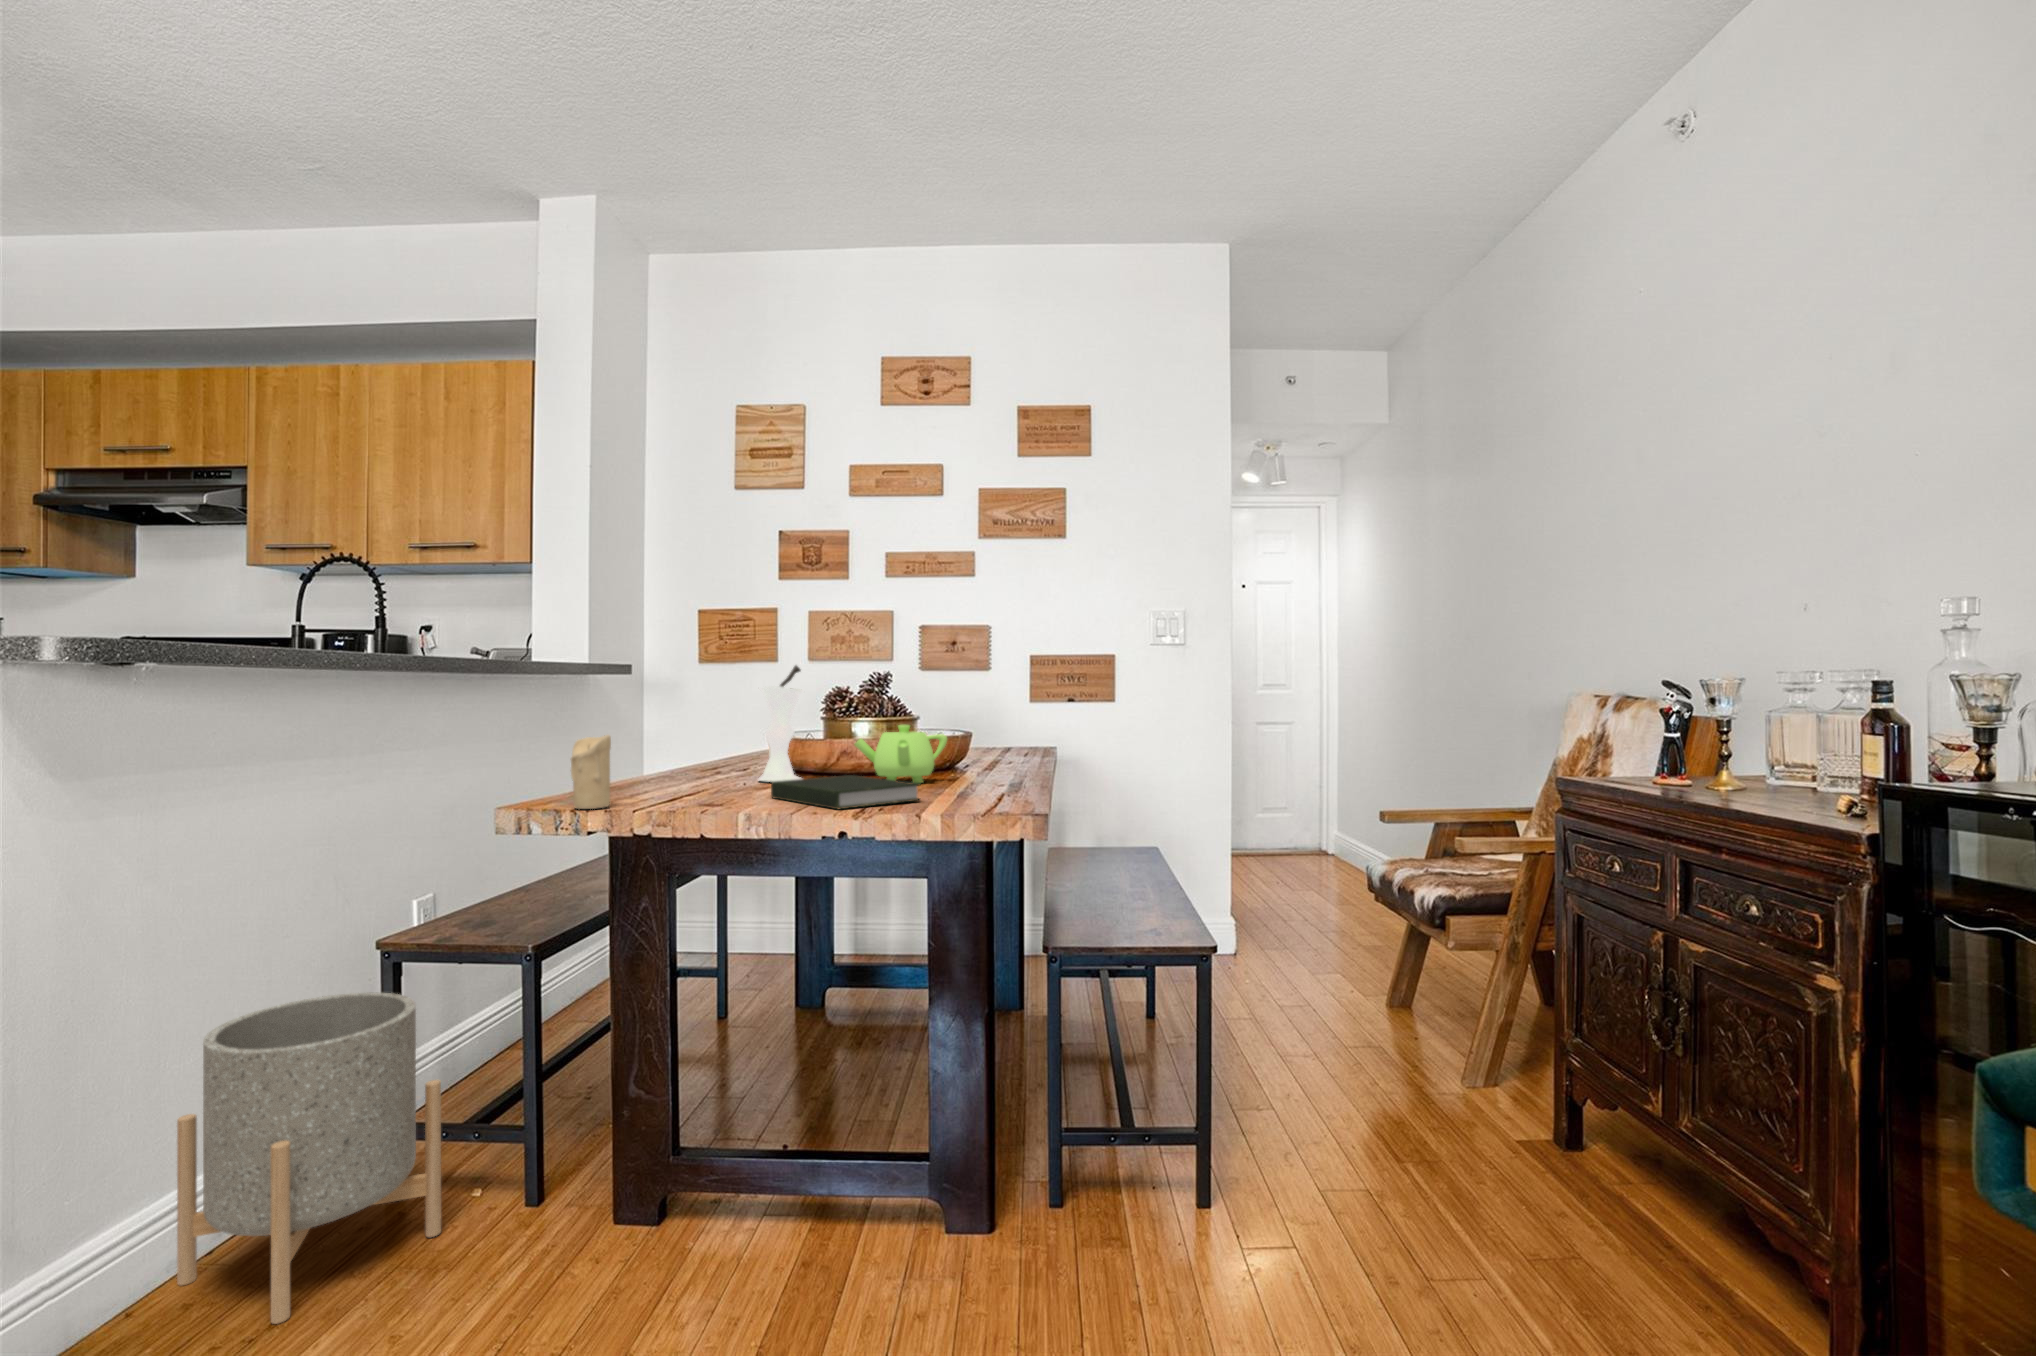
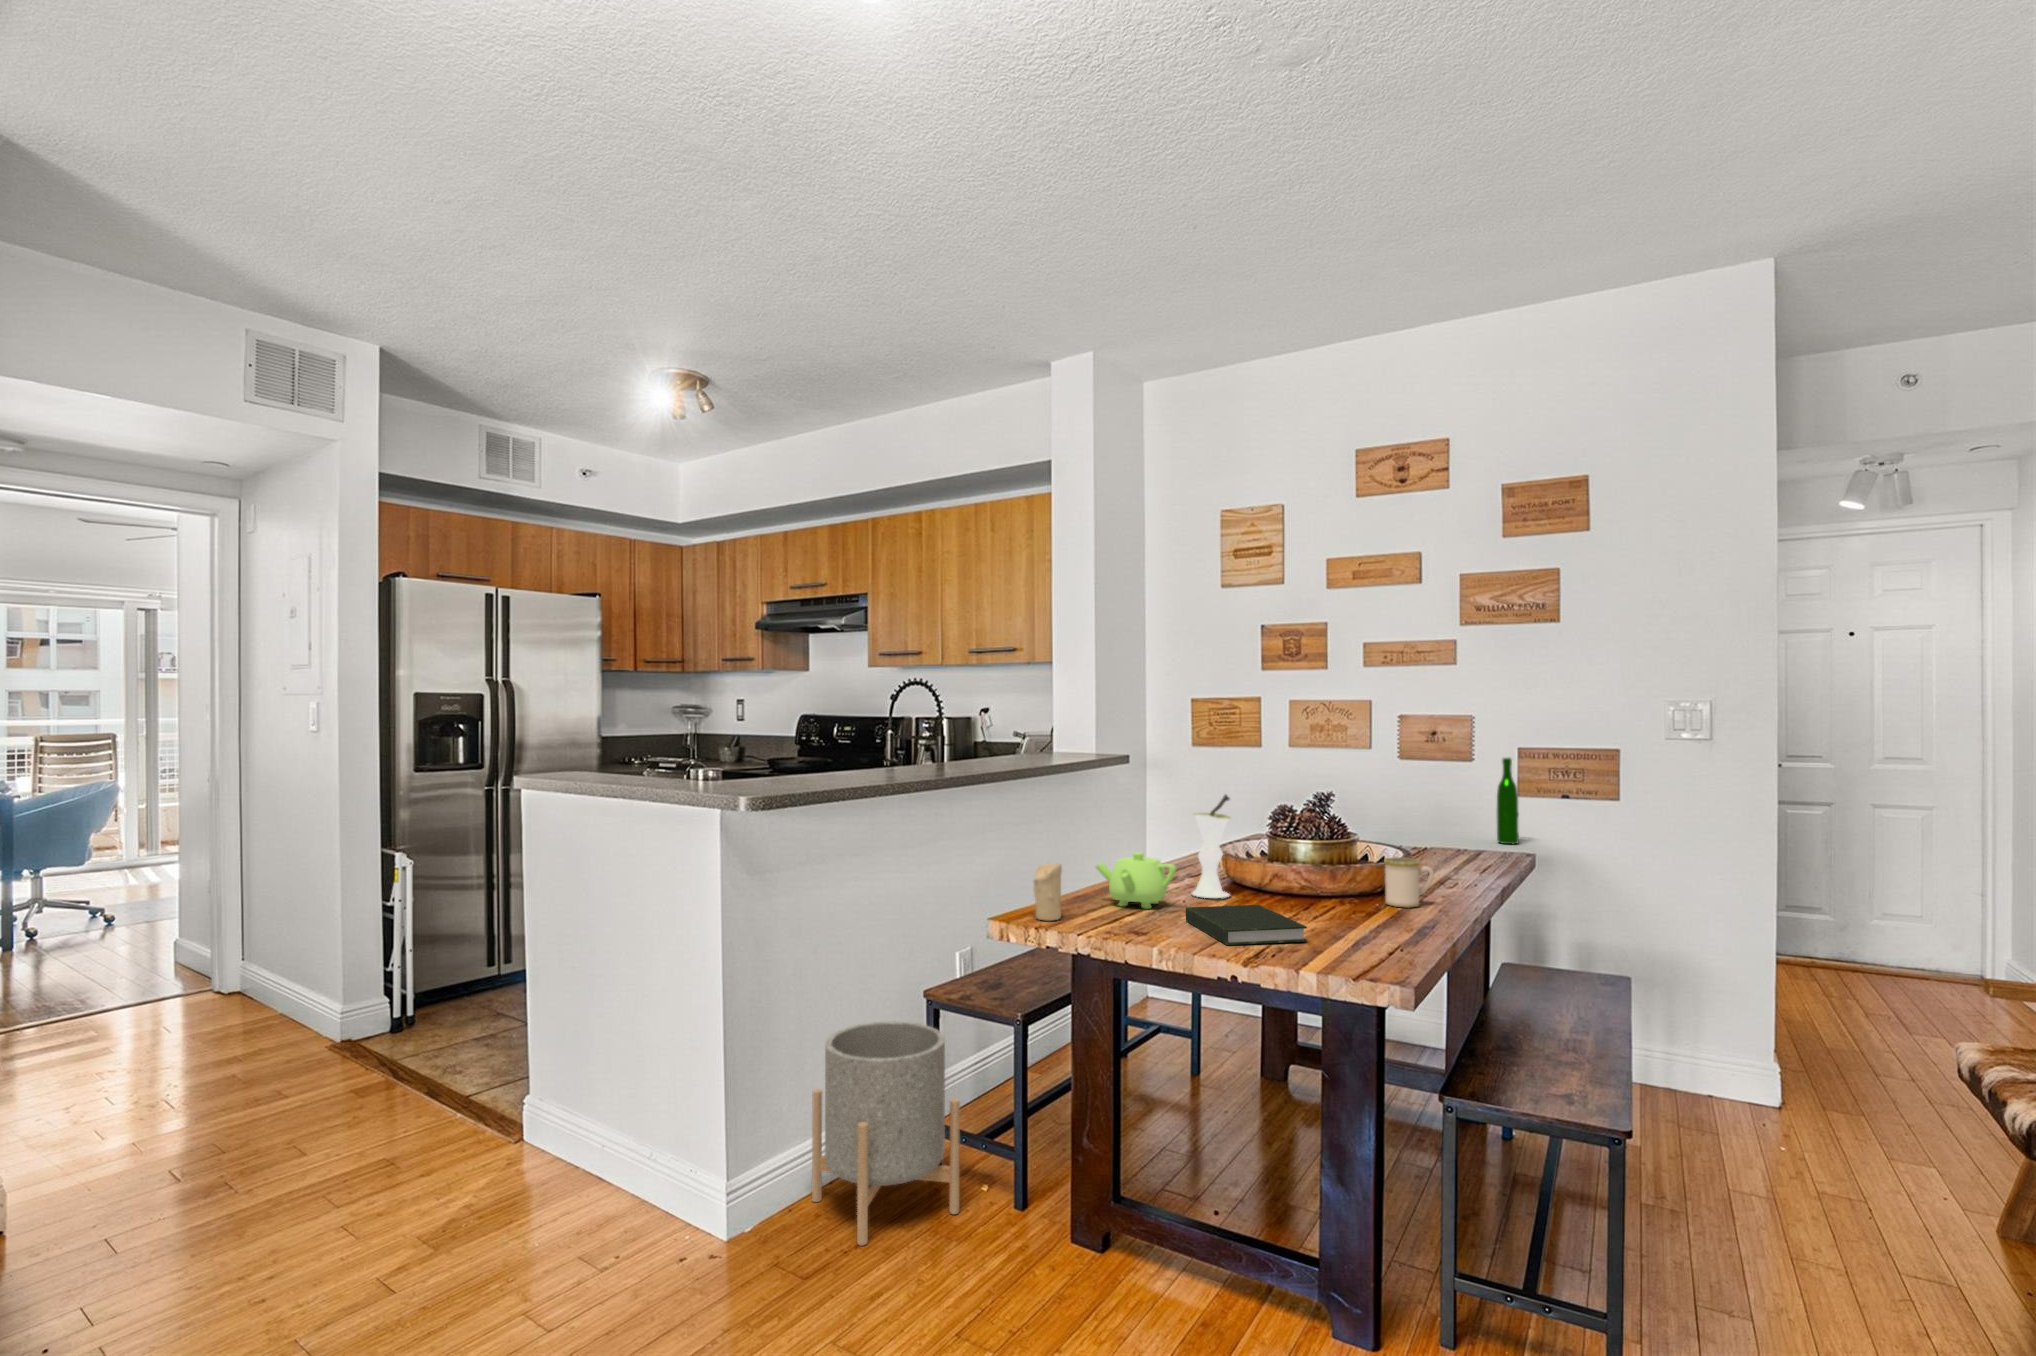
wine bottle: none [1007,662,1026,741] -> present [1497,758,1519,844]
teapot: present [855,725,948,783] -> present [1096,852,1177,909]
mug: none [961,728,1007,776] -> present [1384,857,1434,908]

